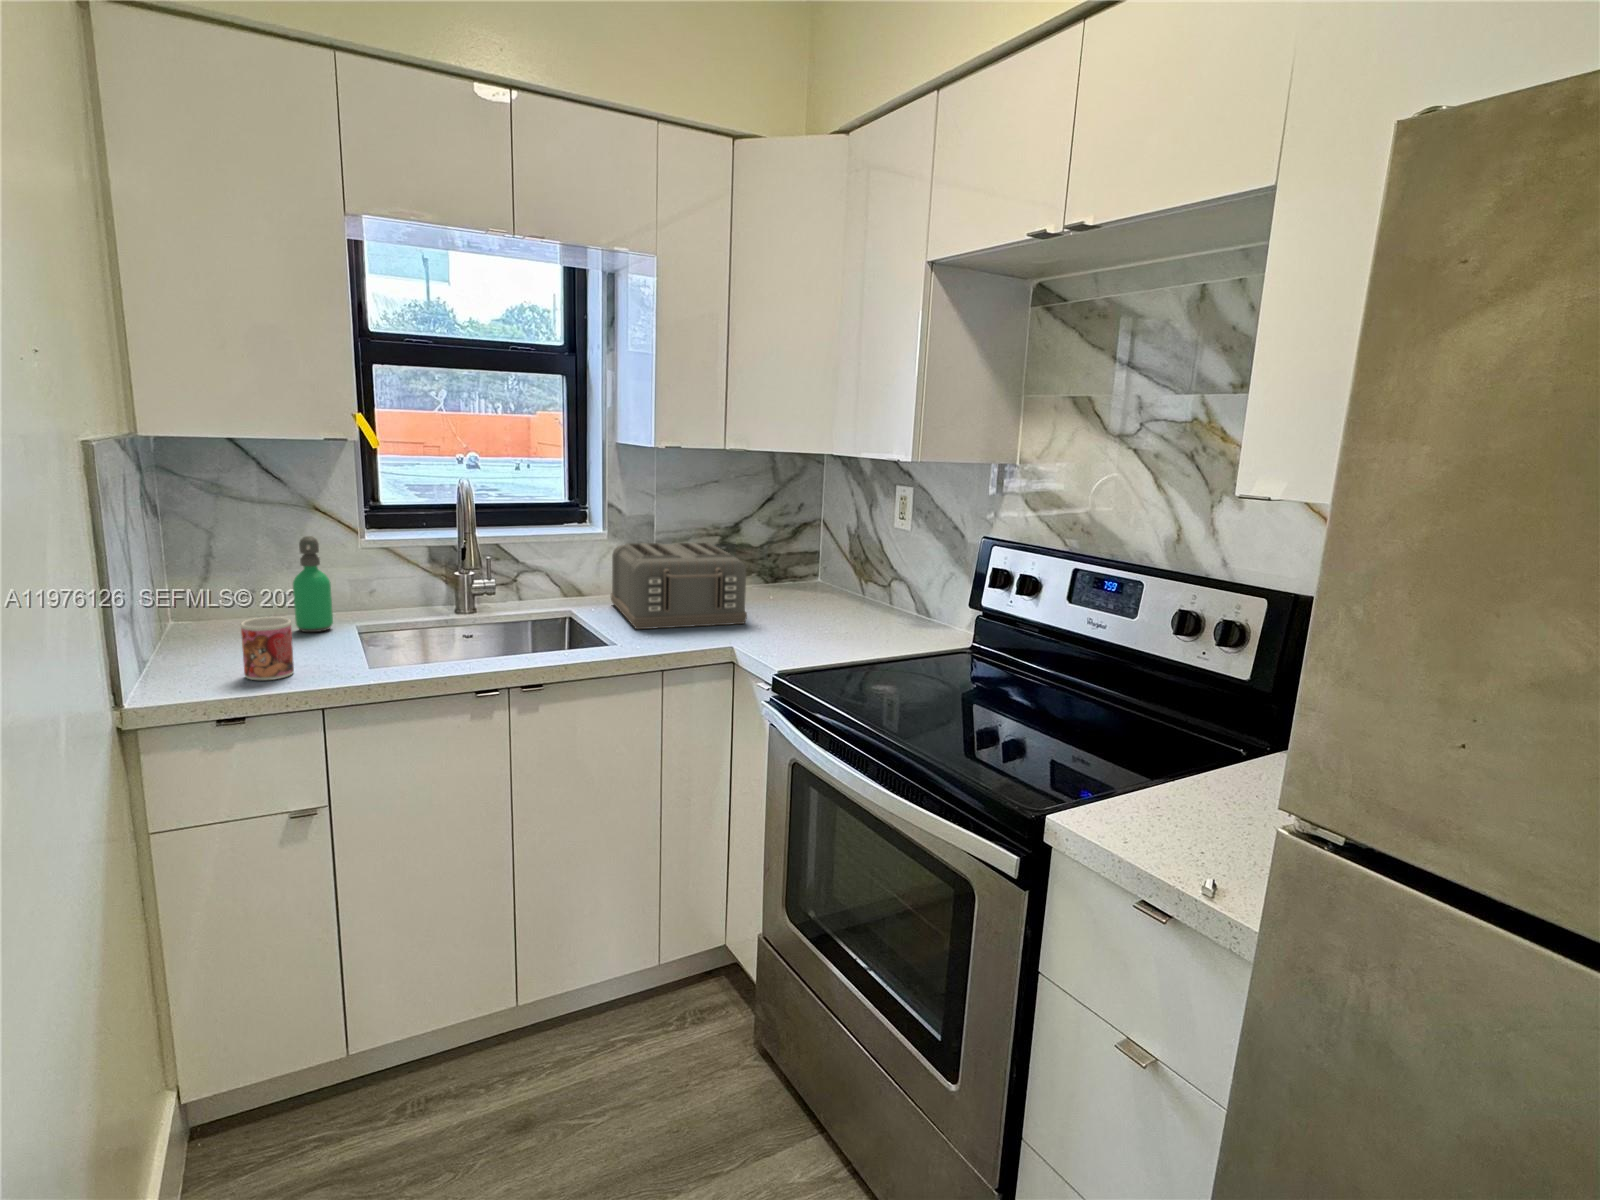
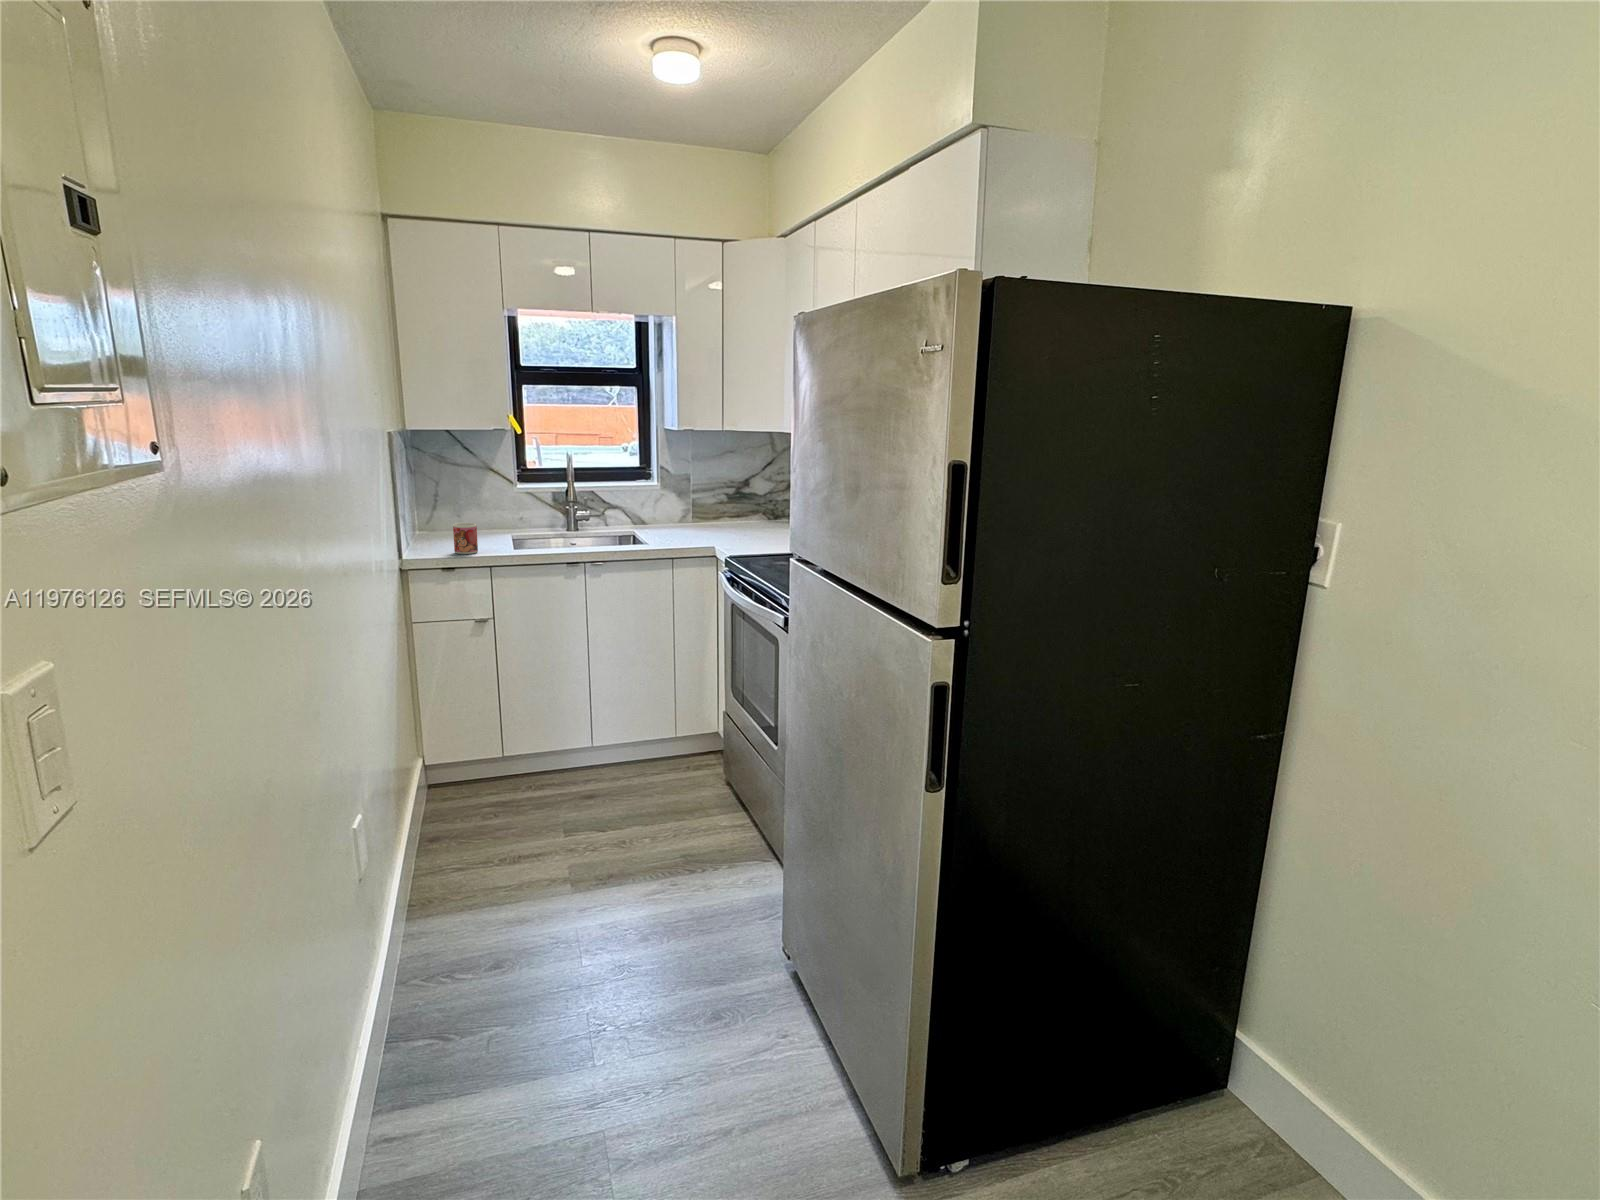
soap dispenser: present [293,536,333,632] -> none [478,484,499,538]
toaster: present [611,542,747,629] -> none [662,491,738,540]

